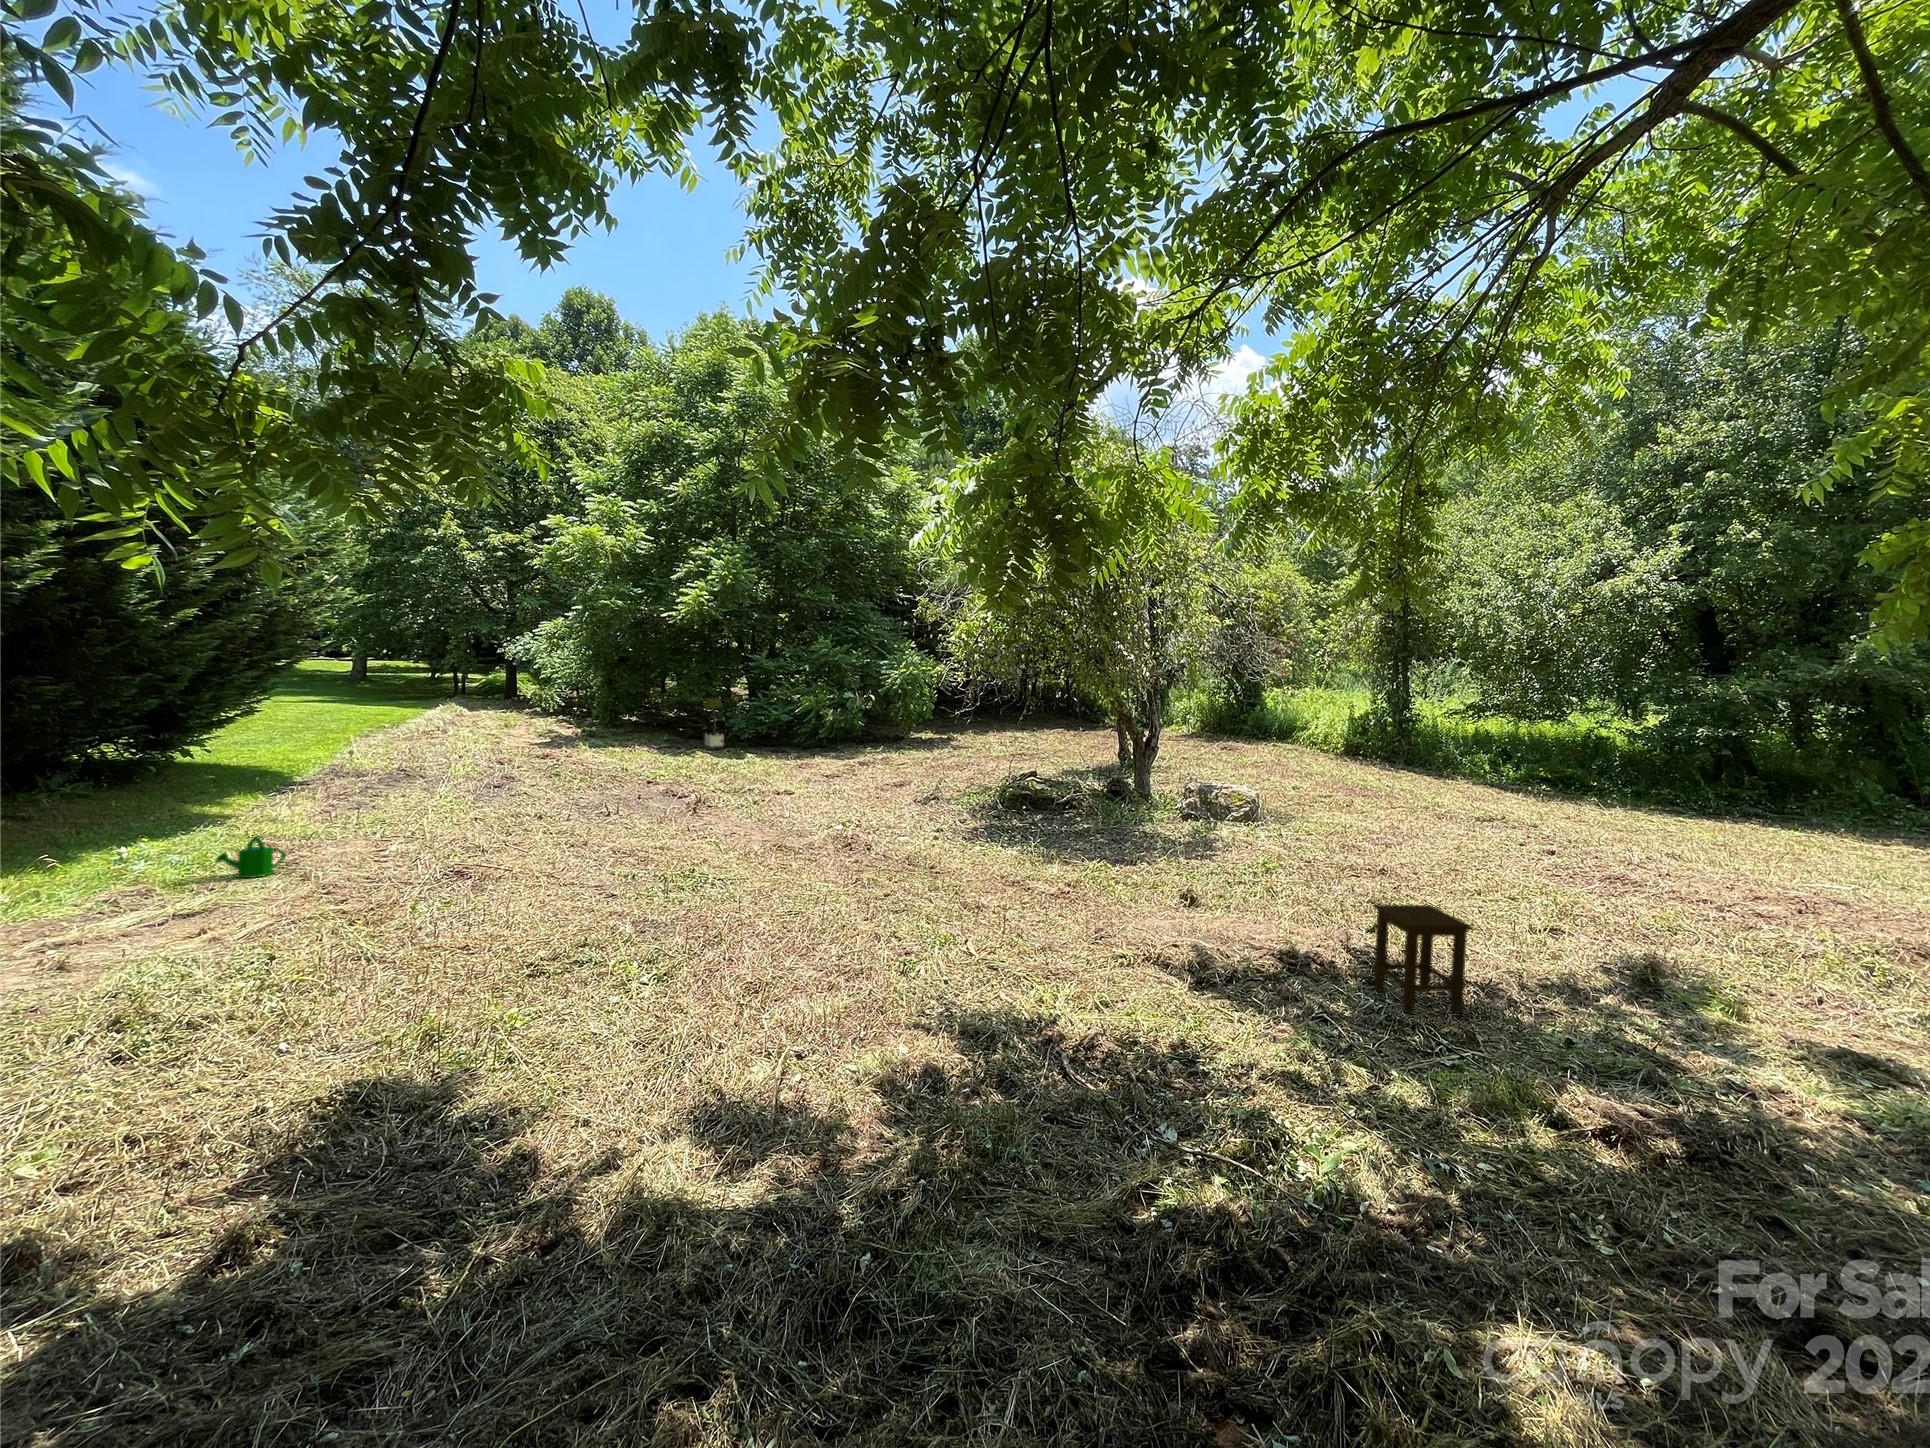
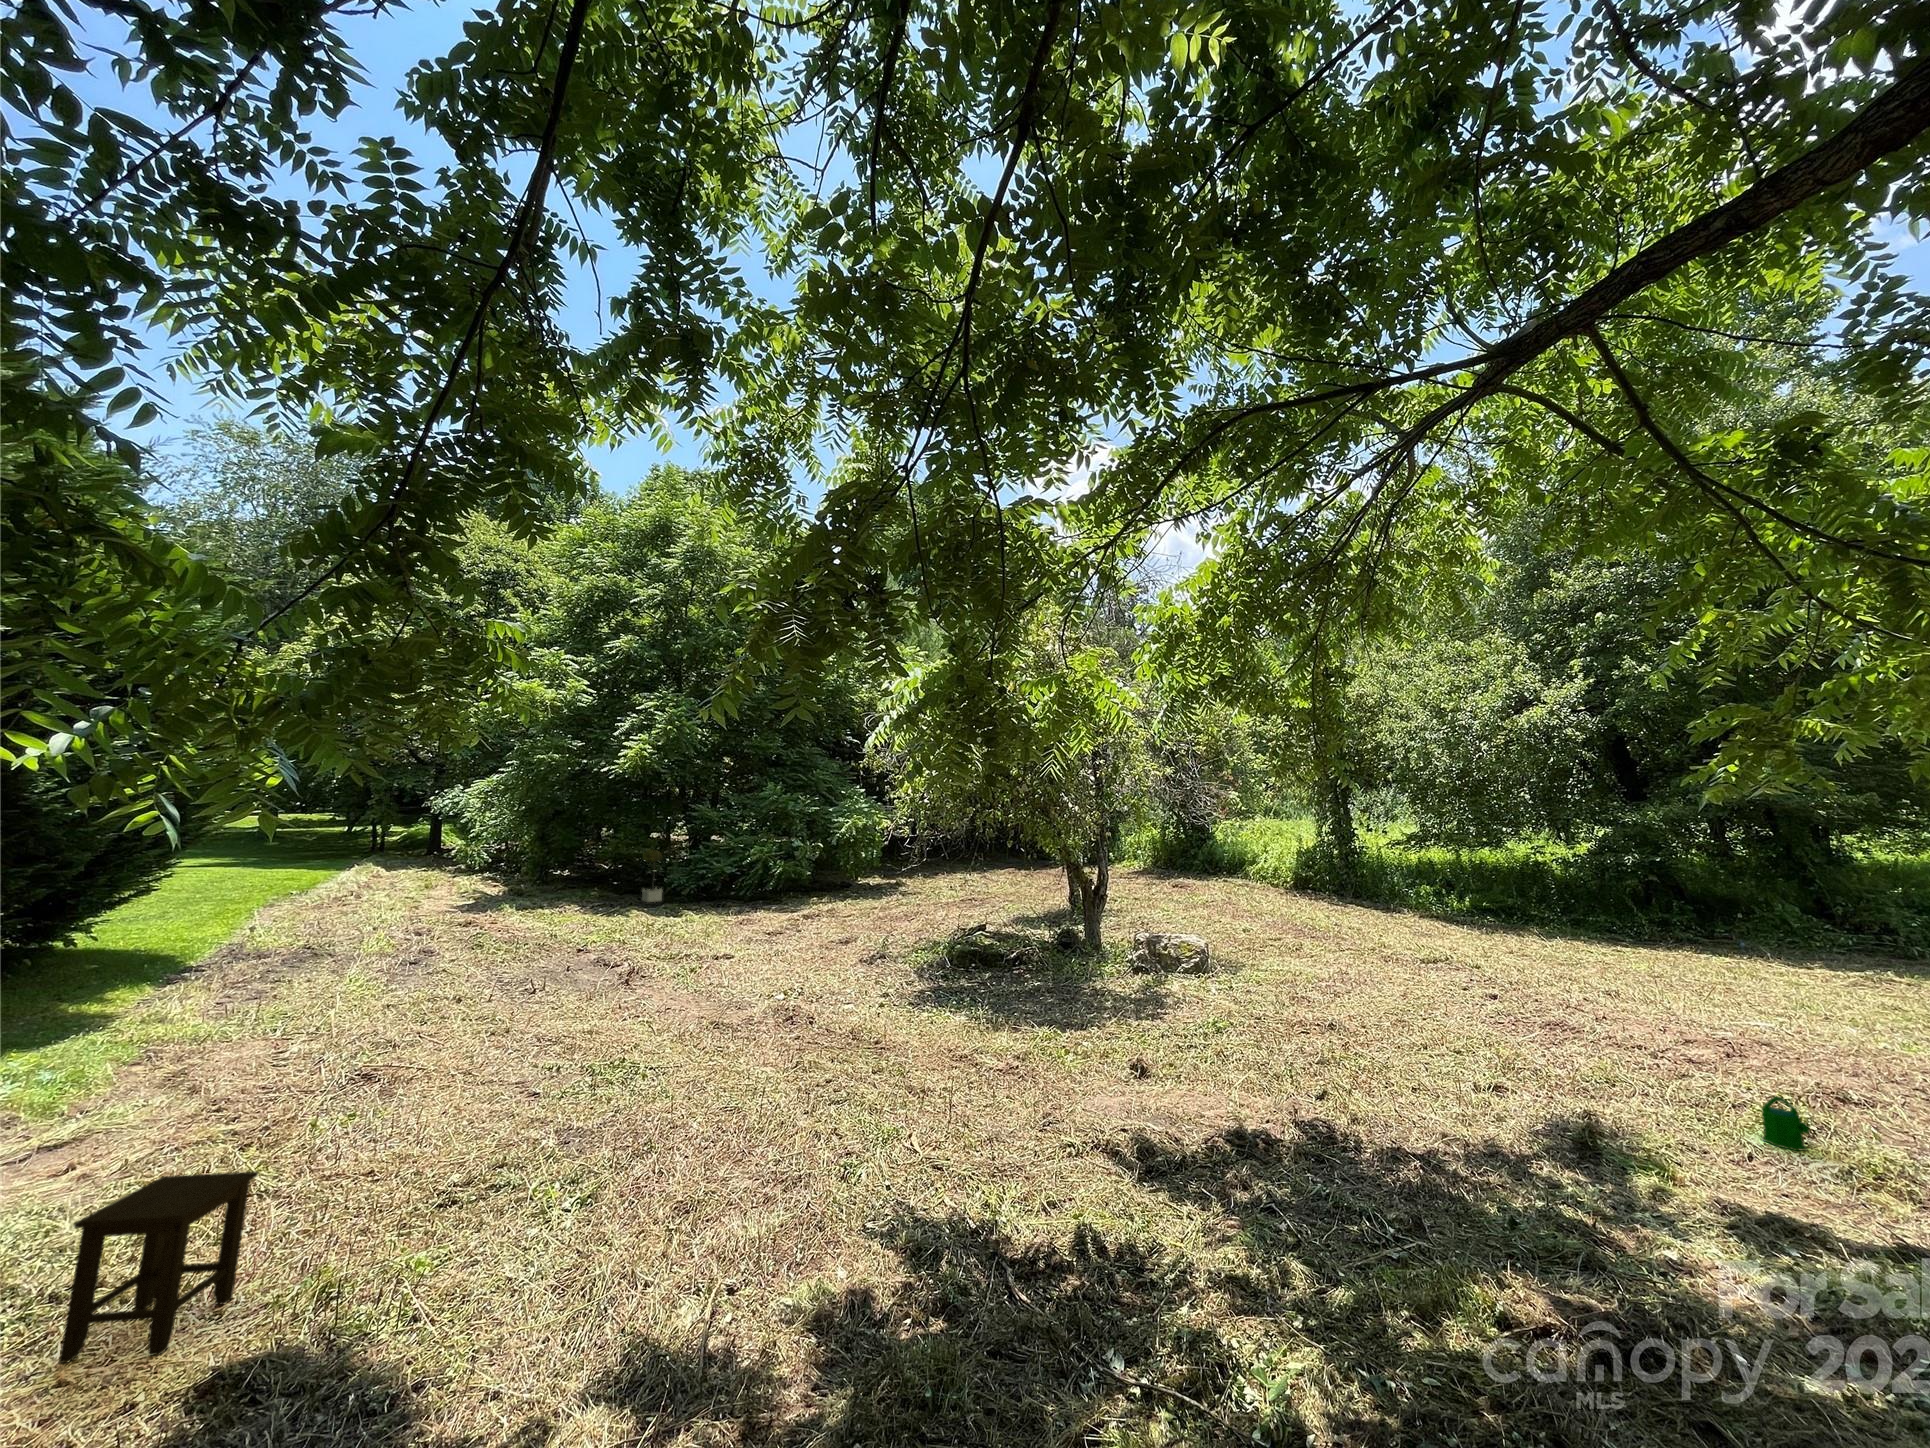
watering can: present [216,836,286,878] -> present [1761,1096,1810,1151]
stool: present [1373,904,1472,1014] -> present [59,1171,258,1363]

